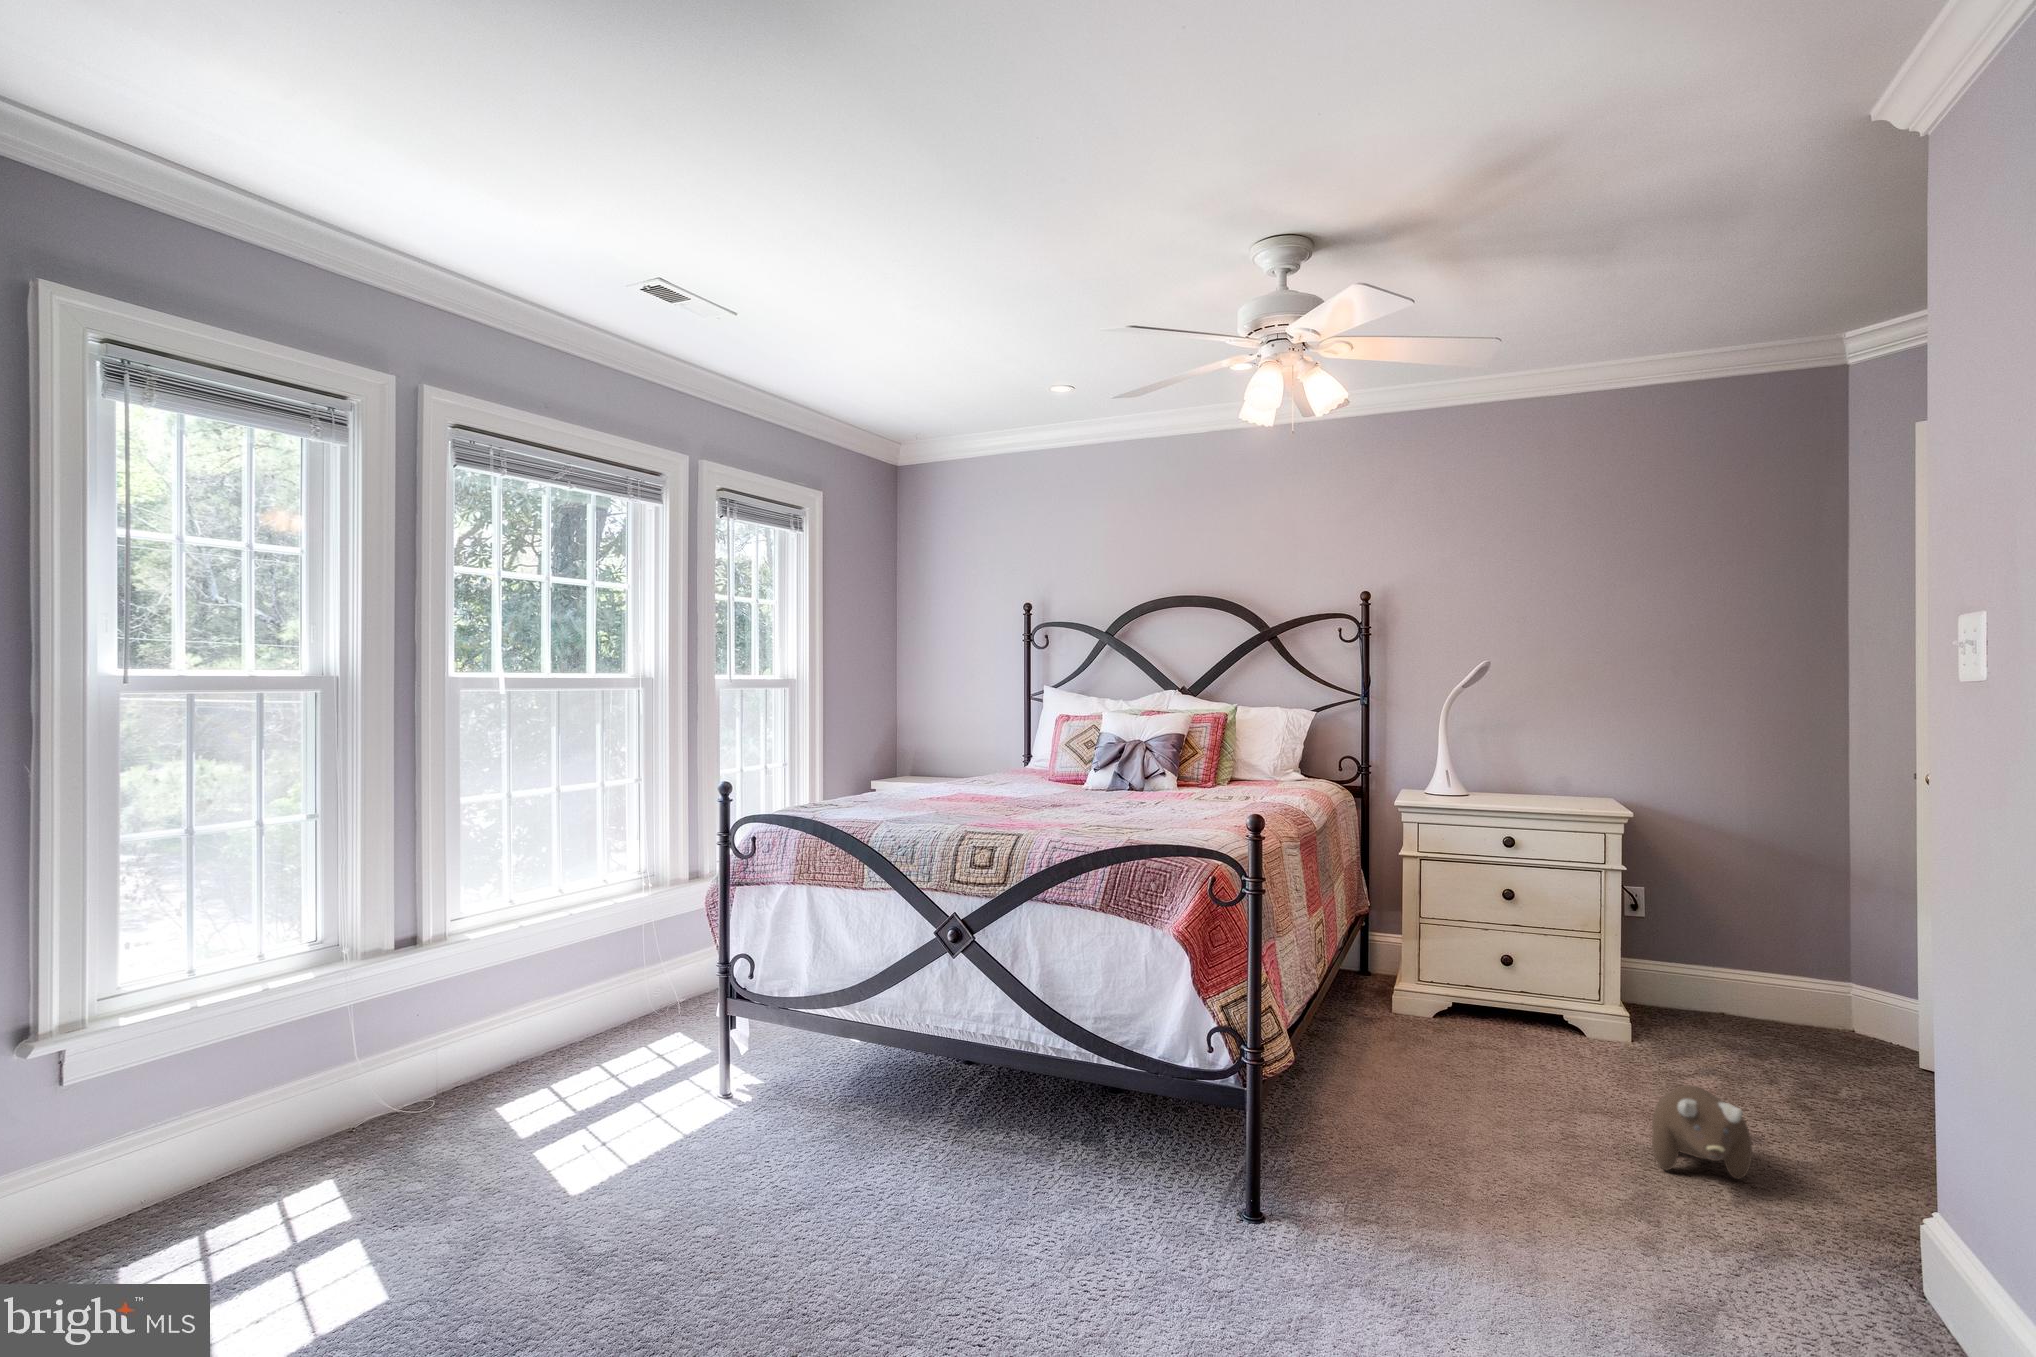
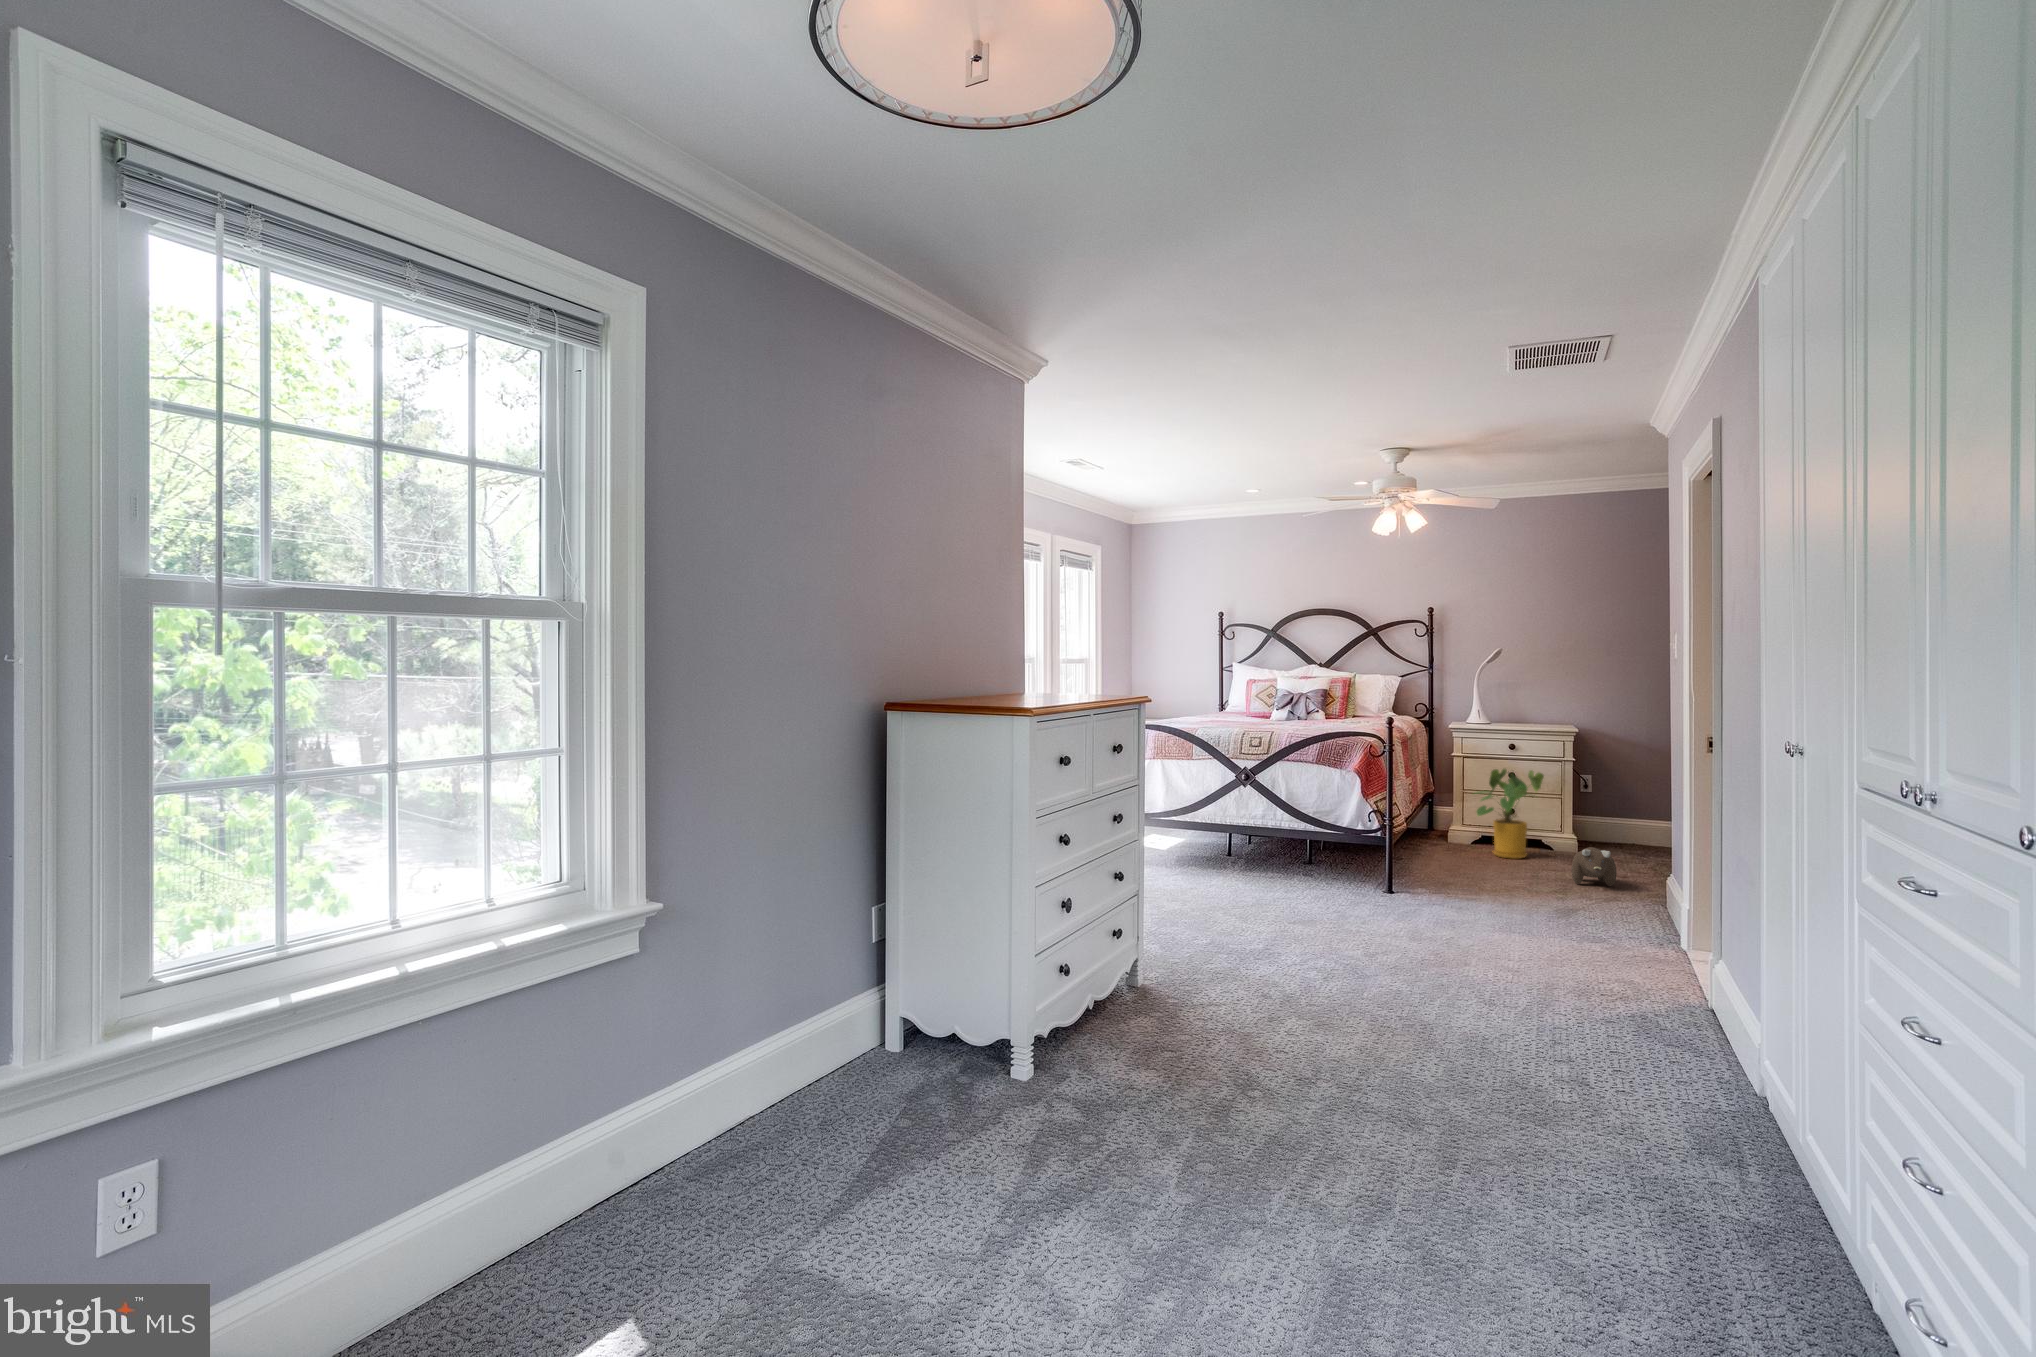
house plant: none [1433,885,1571,1070] -> present [1475,769,1544,859]

